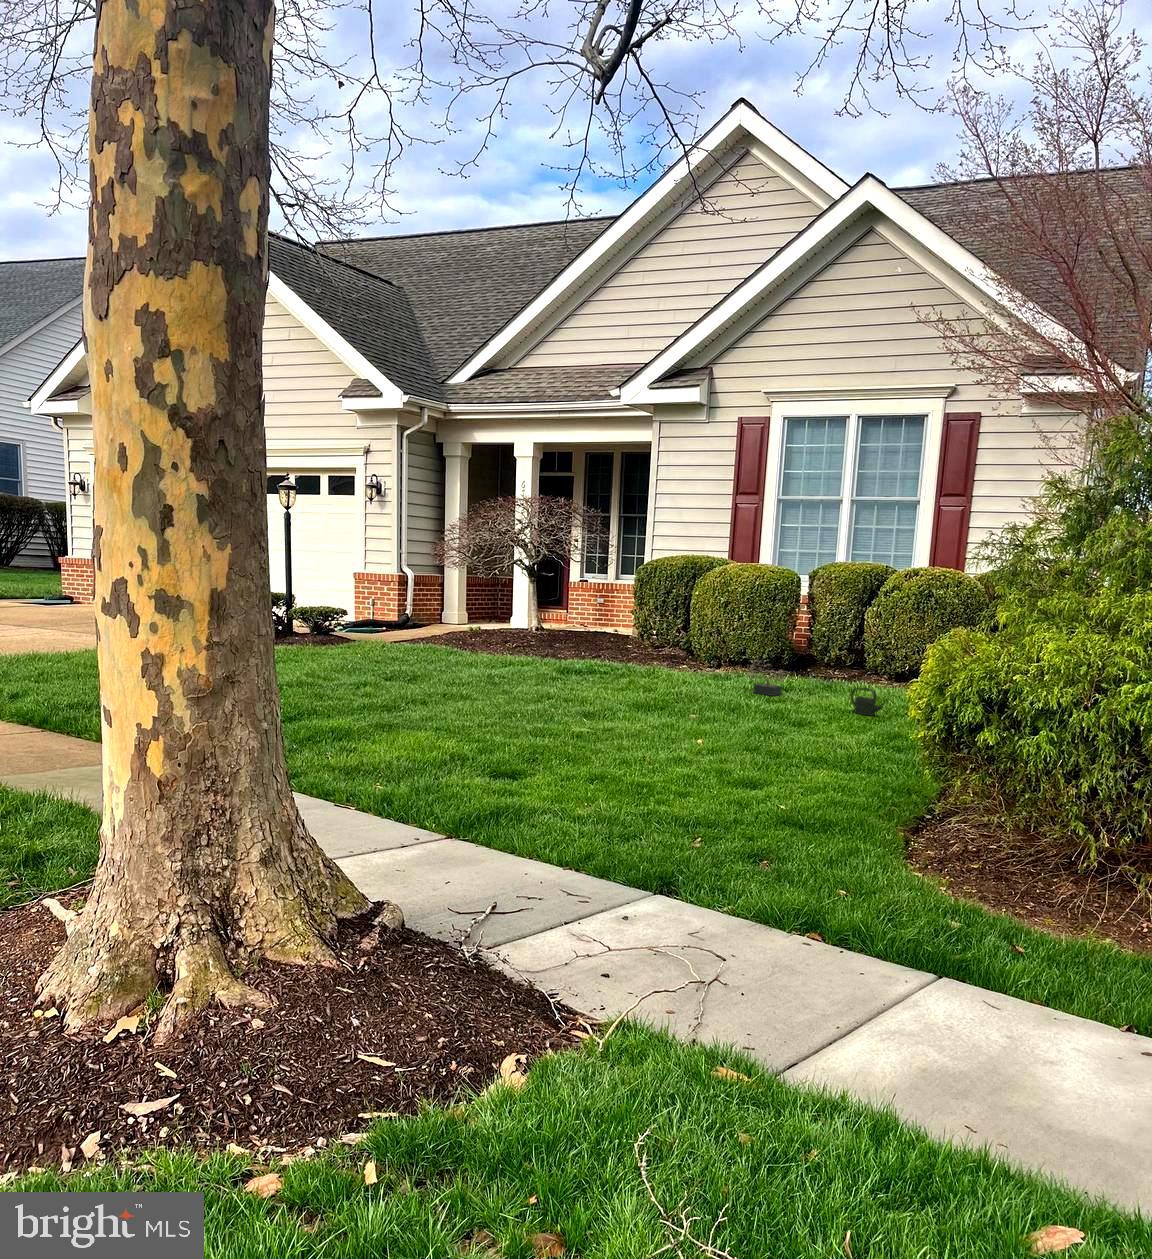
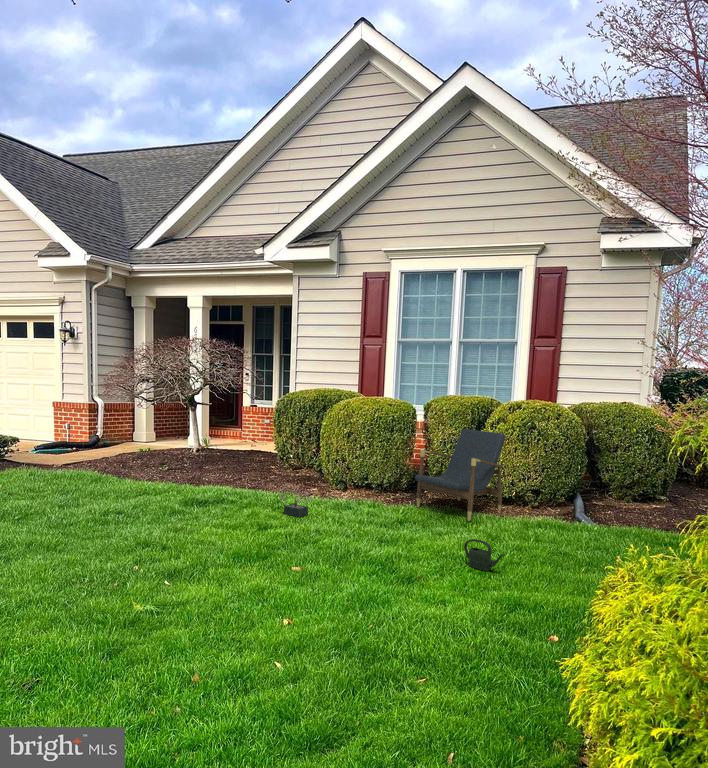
lounge chair: none [799,597,900,688] -> present [415,429,506,521]
decorative plant: present [749,660,786,696] -> present [279,483,309,517]

